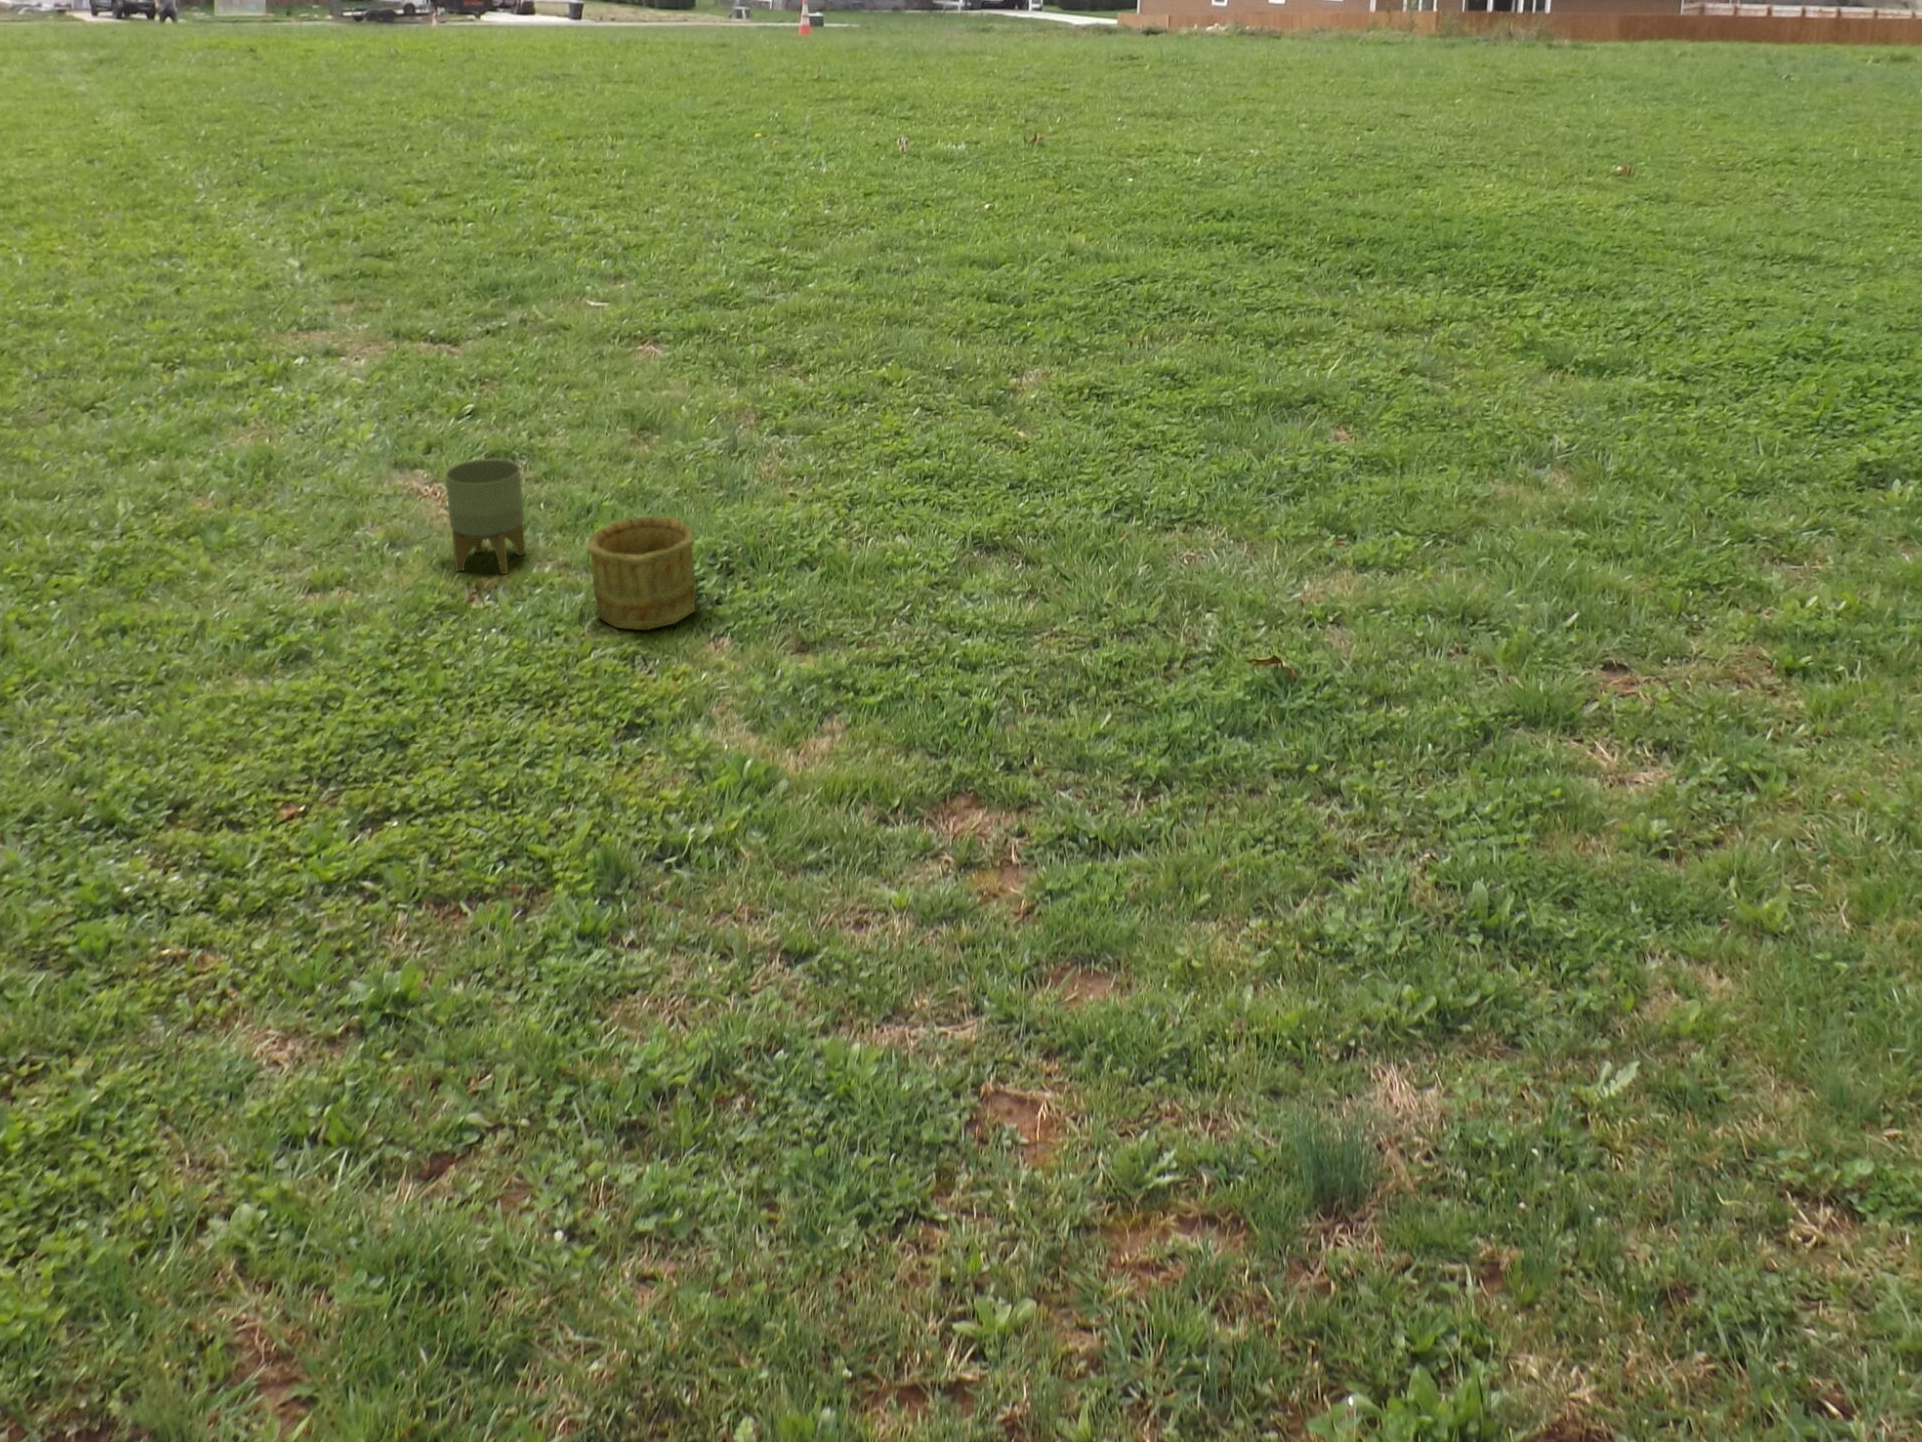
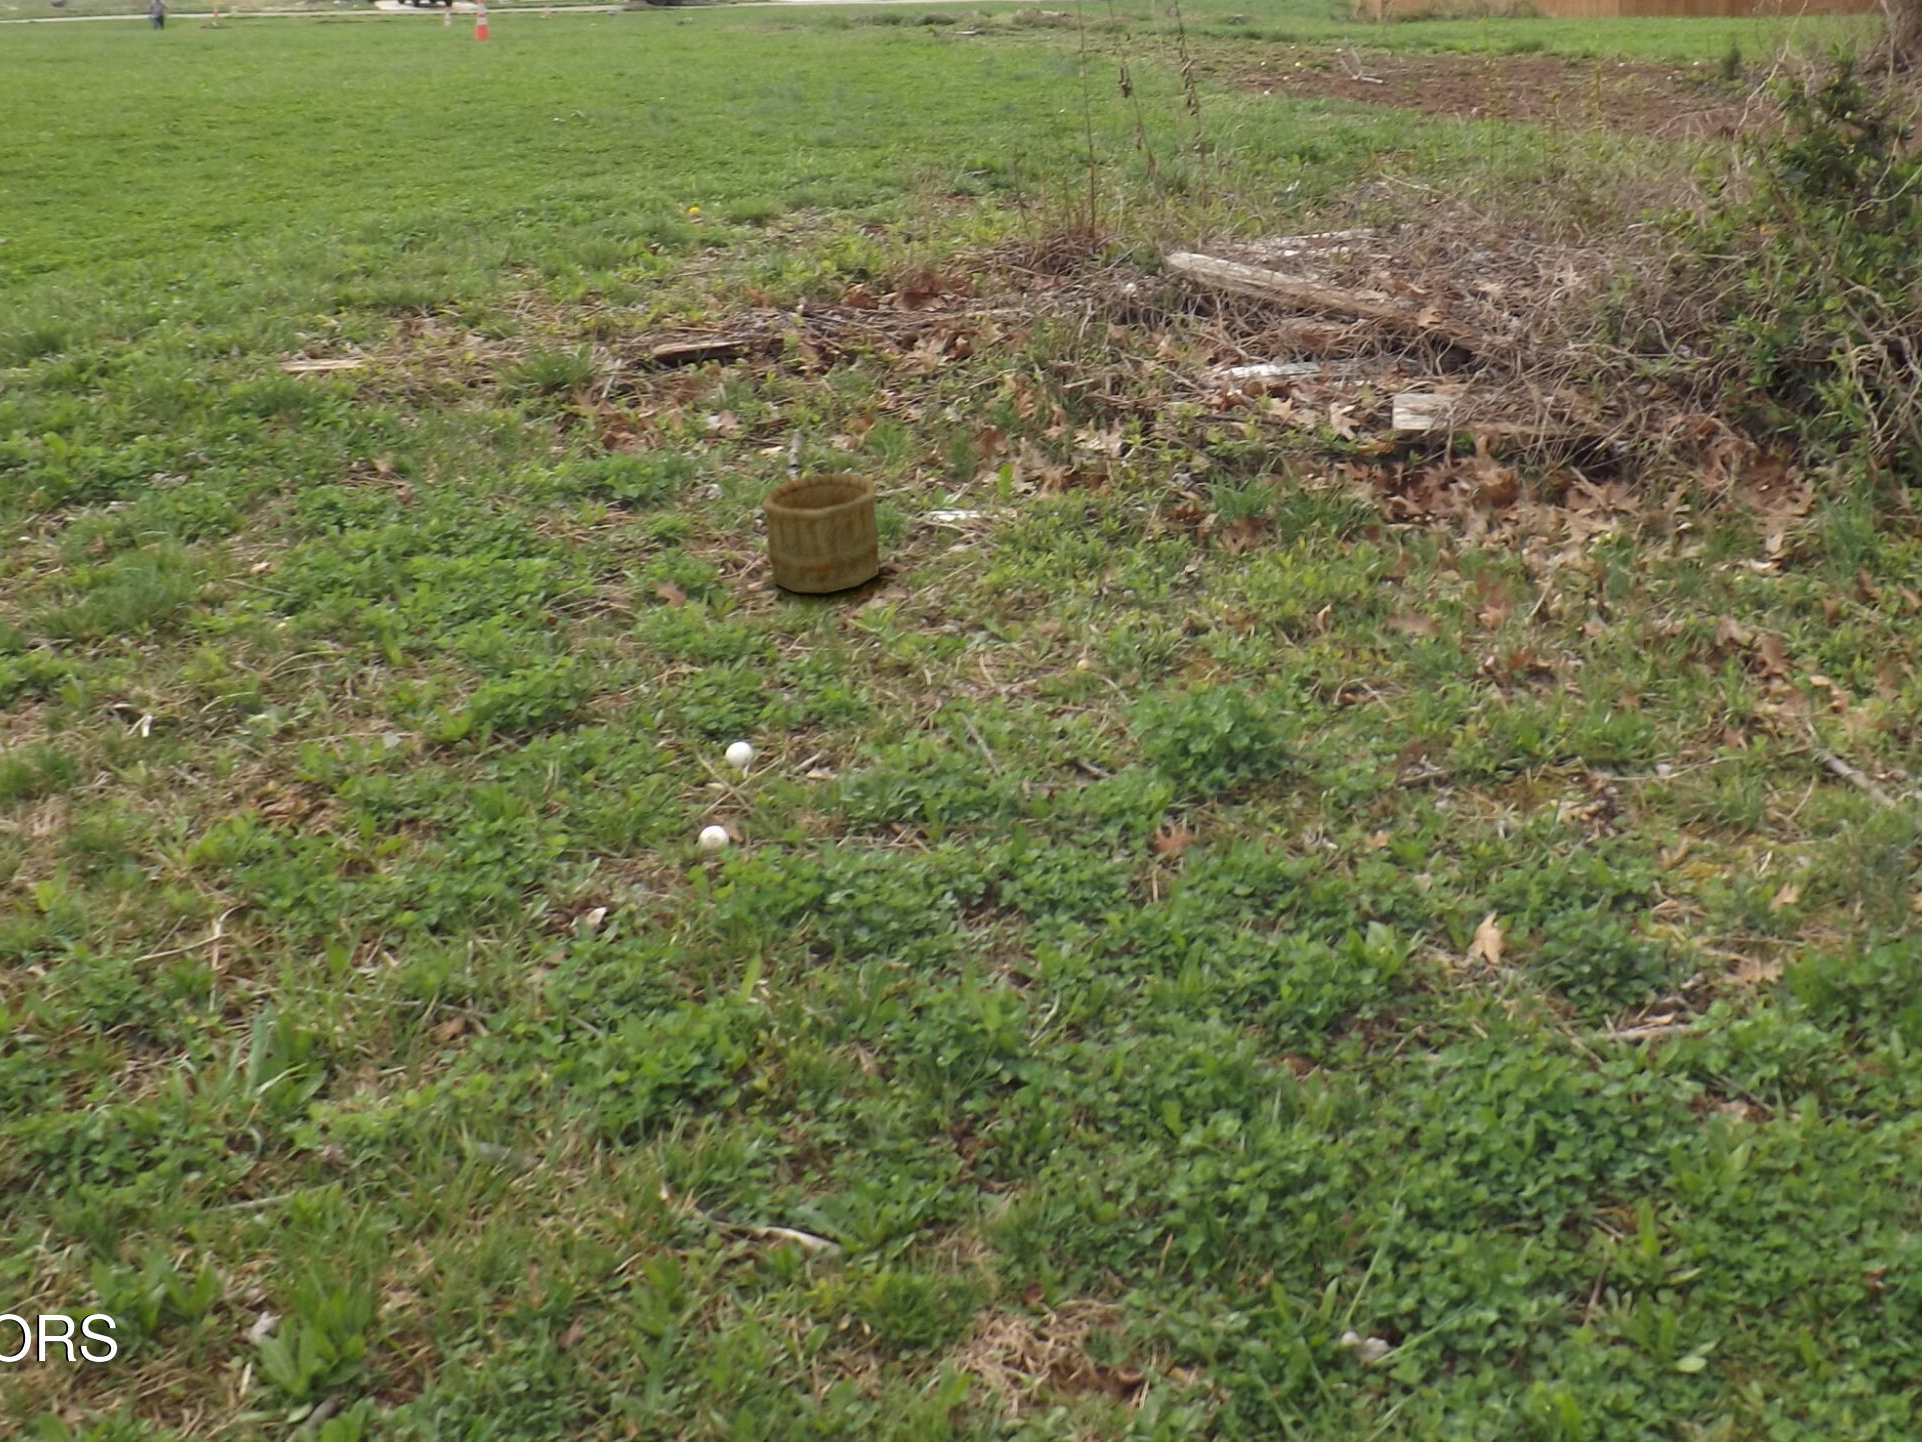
planter: present [445,459,525,574] -> none [609,422,695,545]

